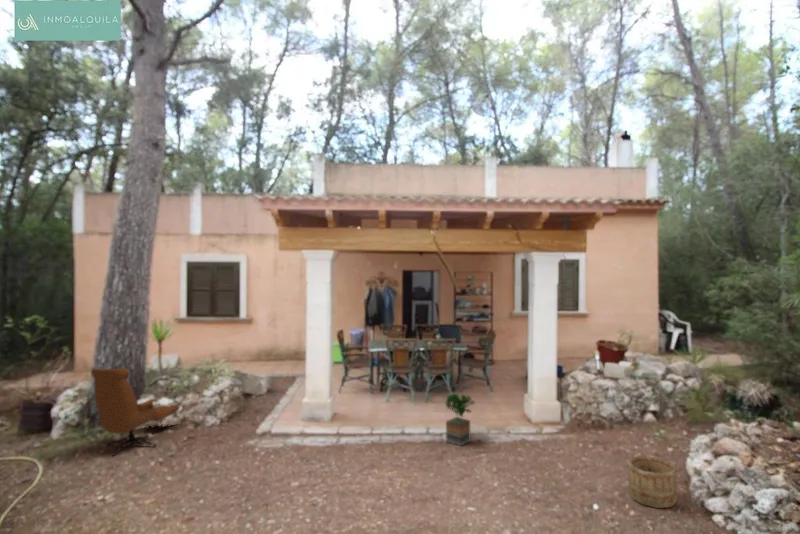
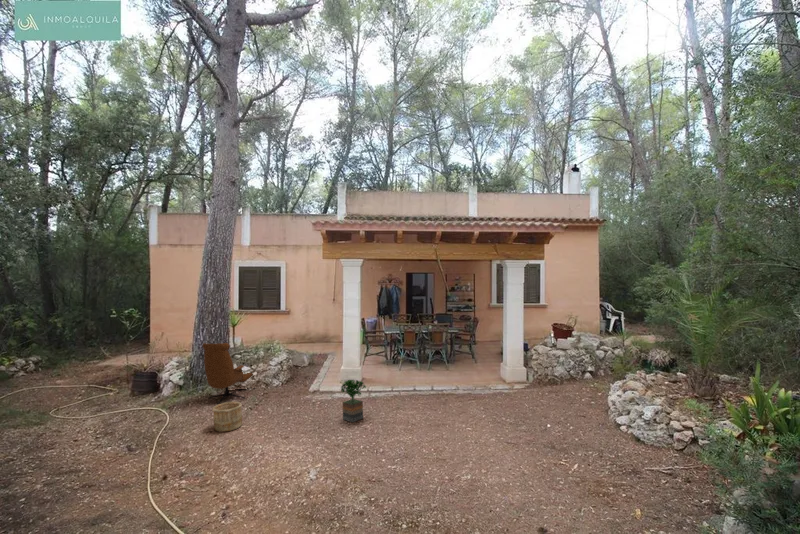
potted tree: present [446,394,475,446] -> present [341,380,366,422]
wooden bucket: present [627,456,677,508] -> present [212,402,242,432]

